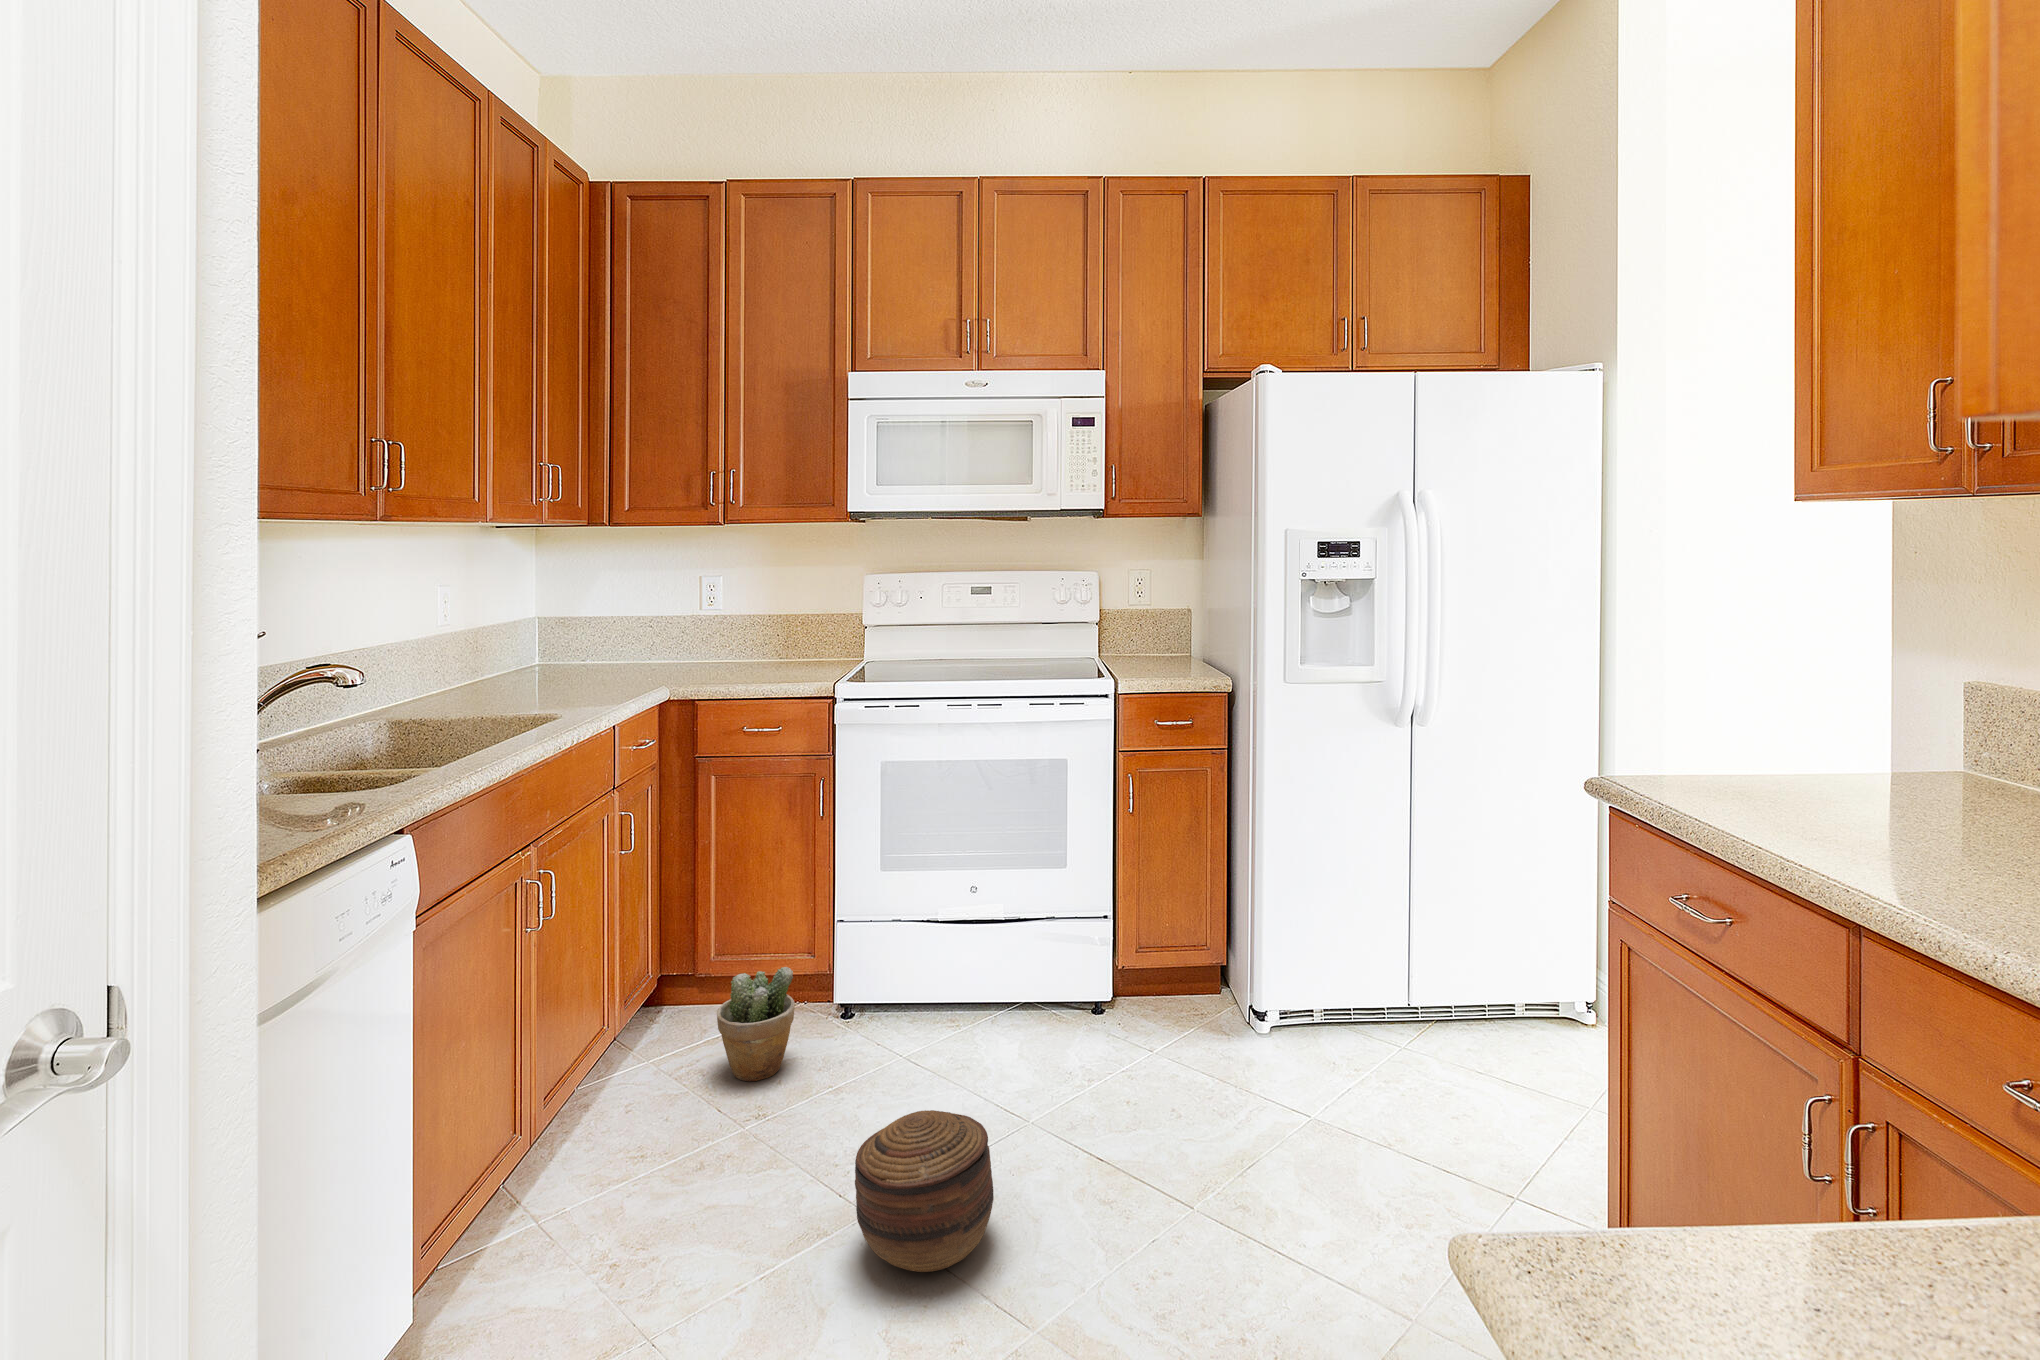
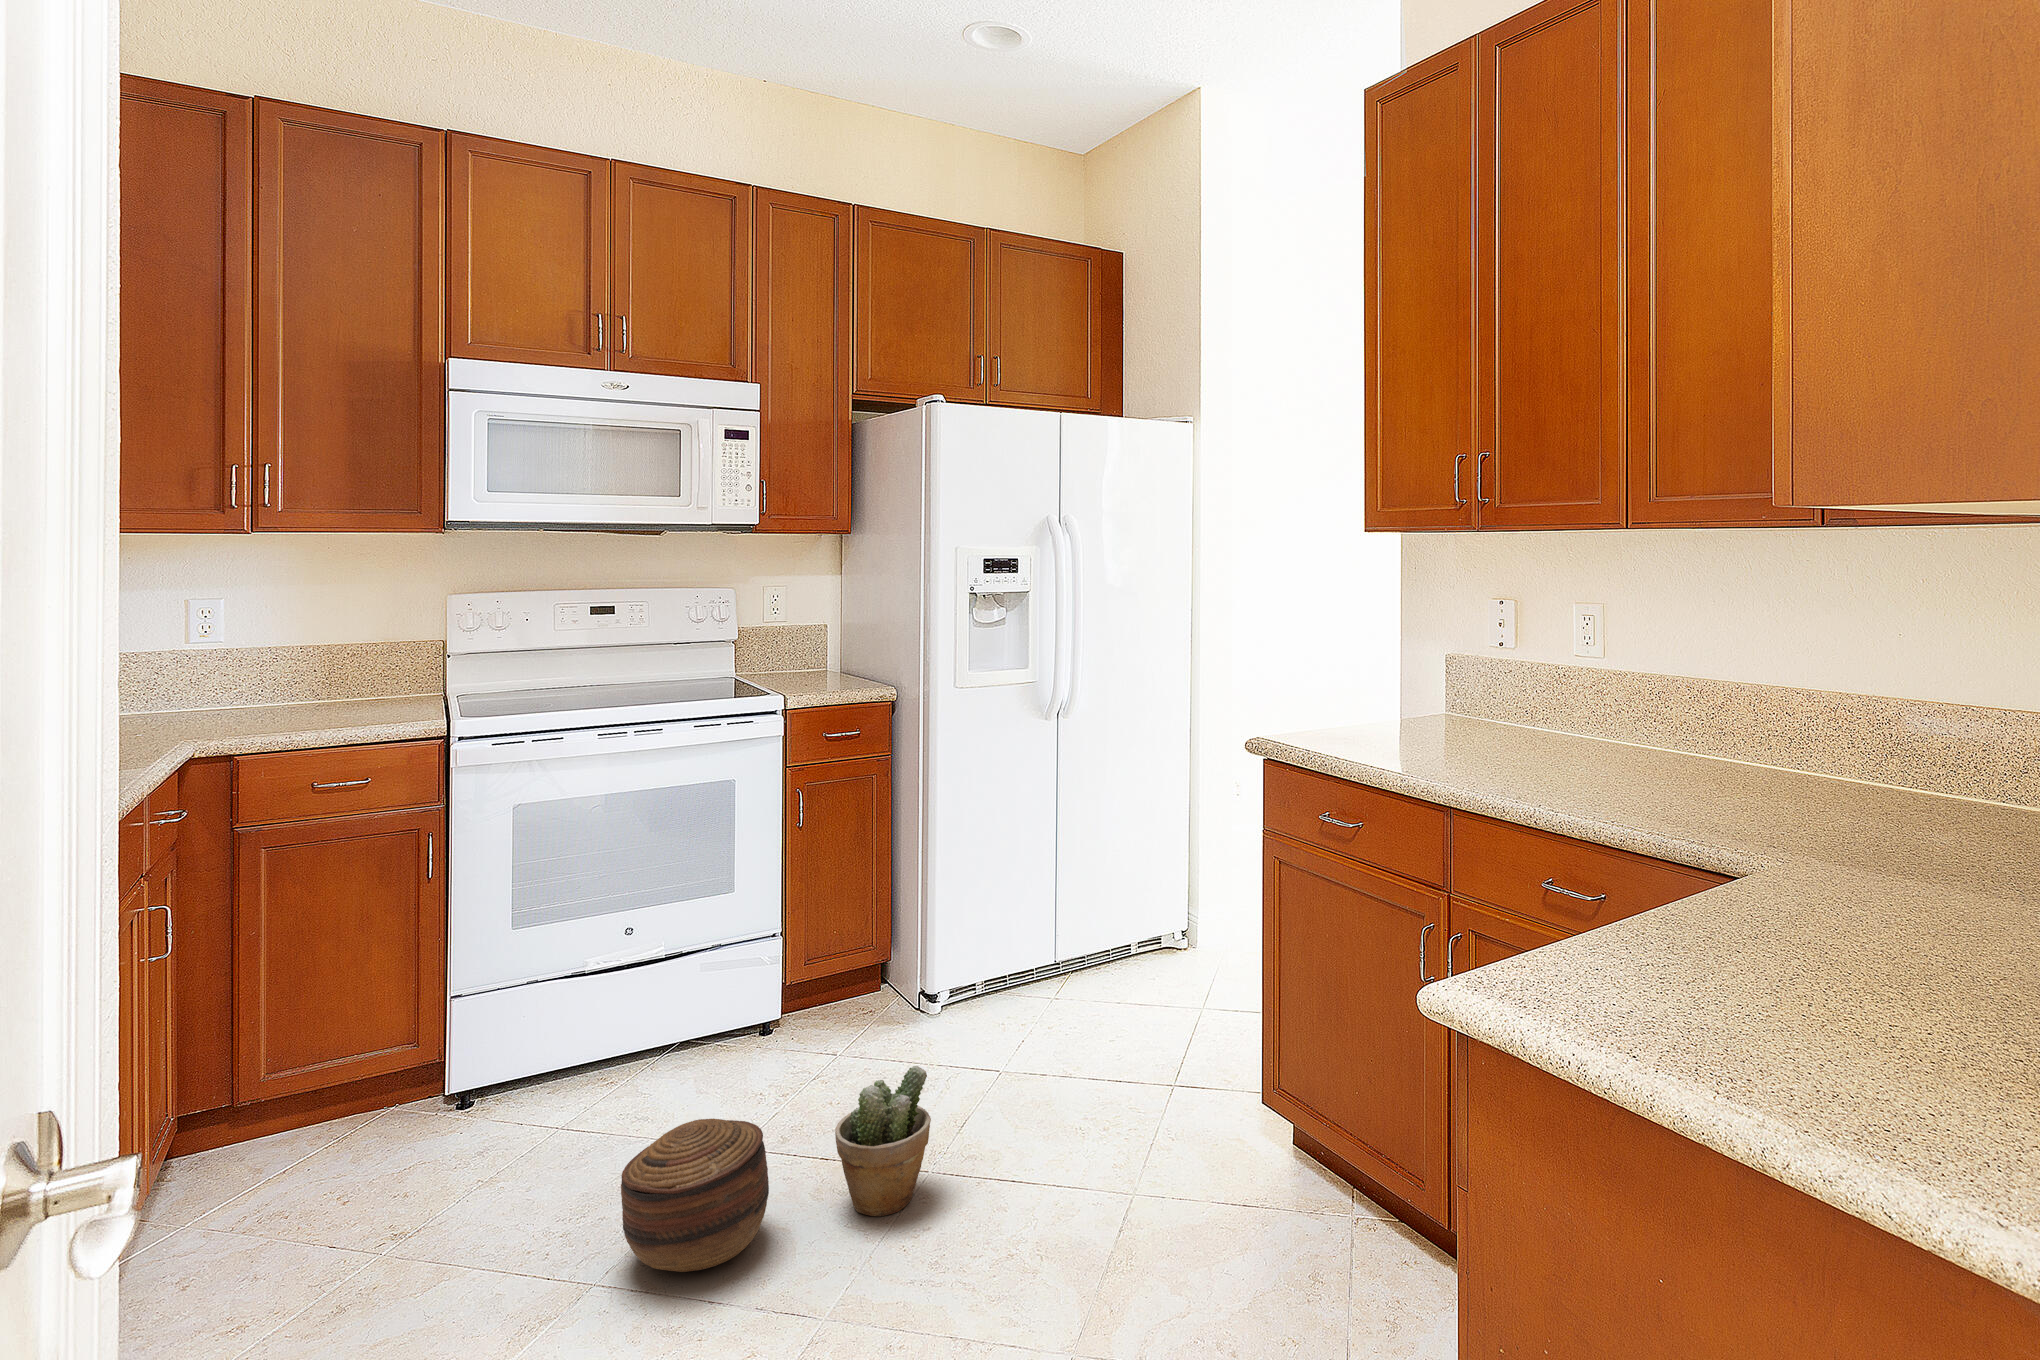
potted plant: present [717,967,795,1081] -> present [835,1066,931,1216]

